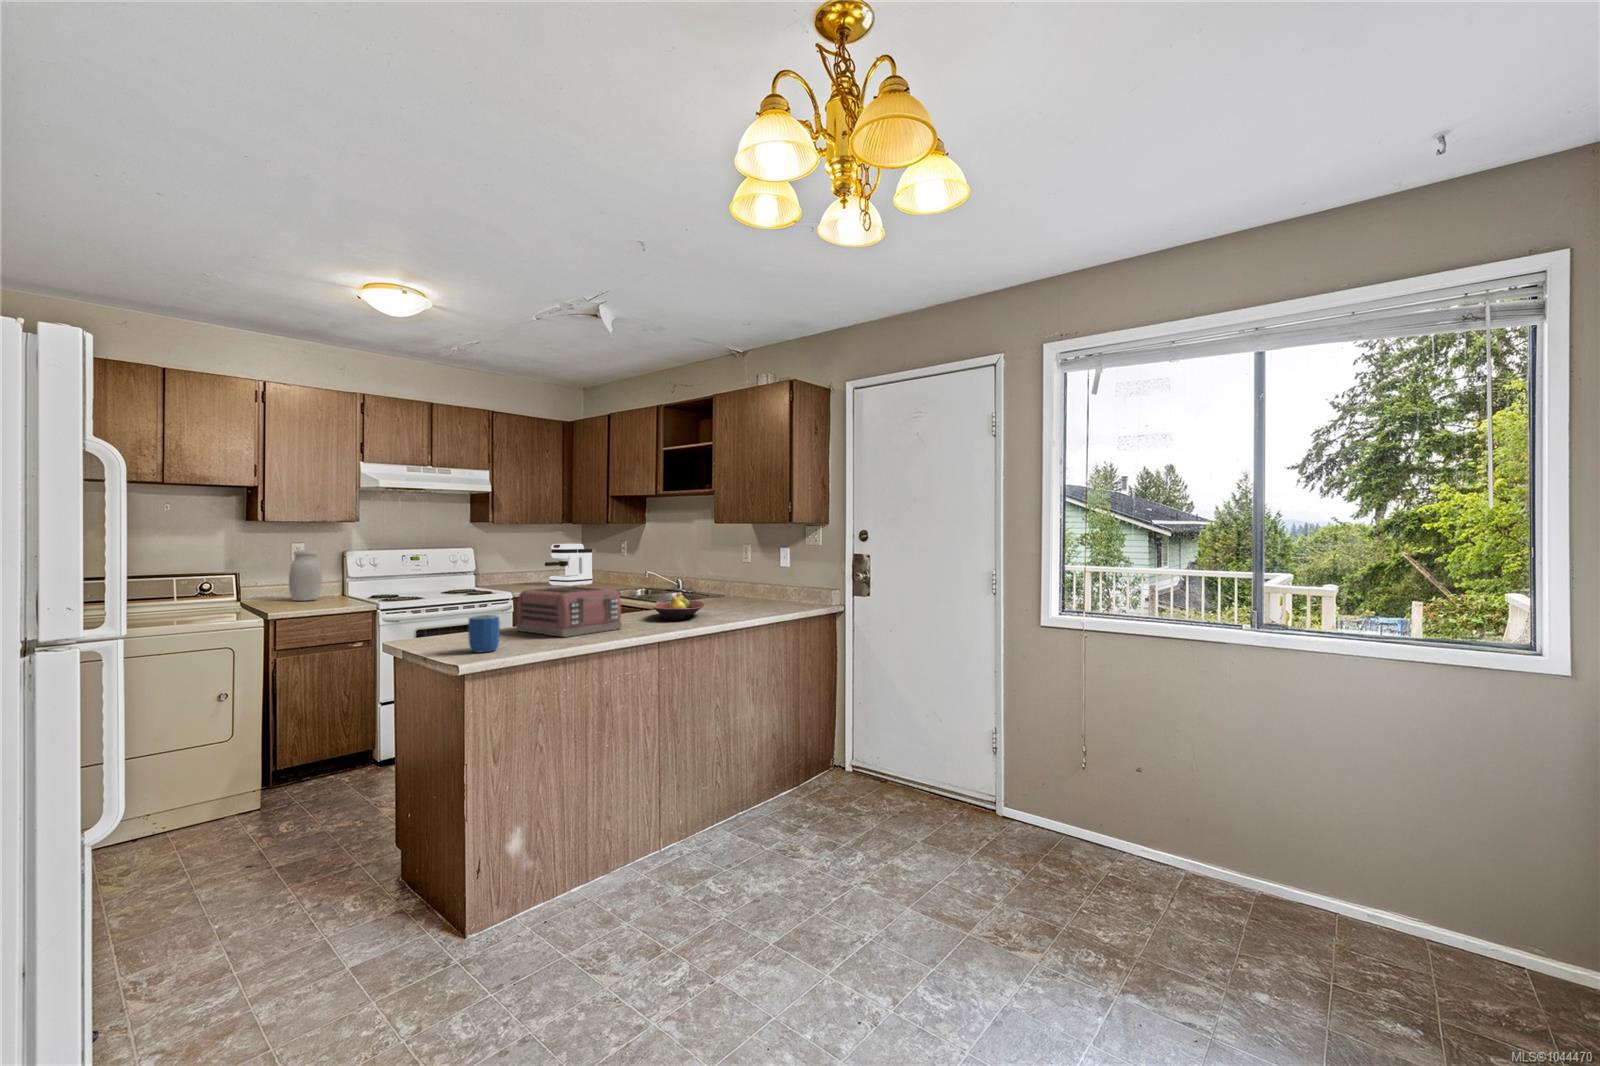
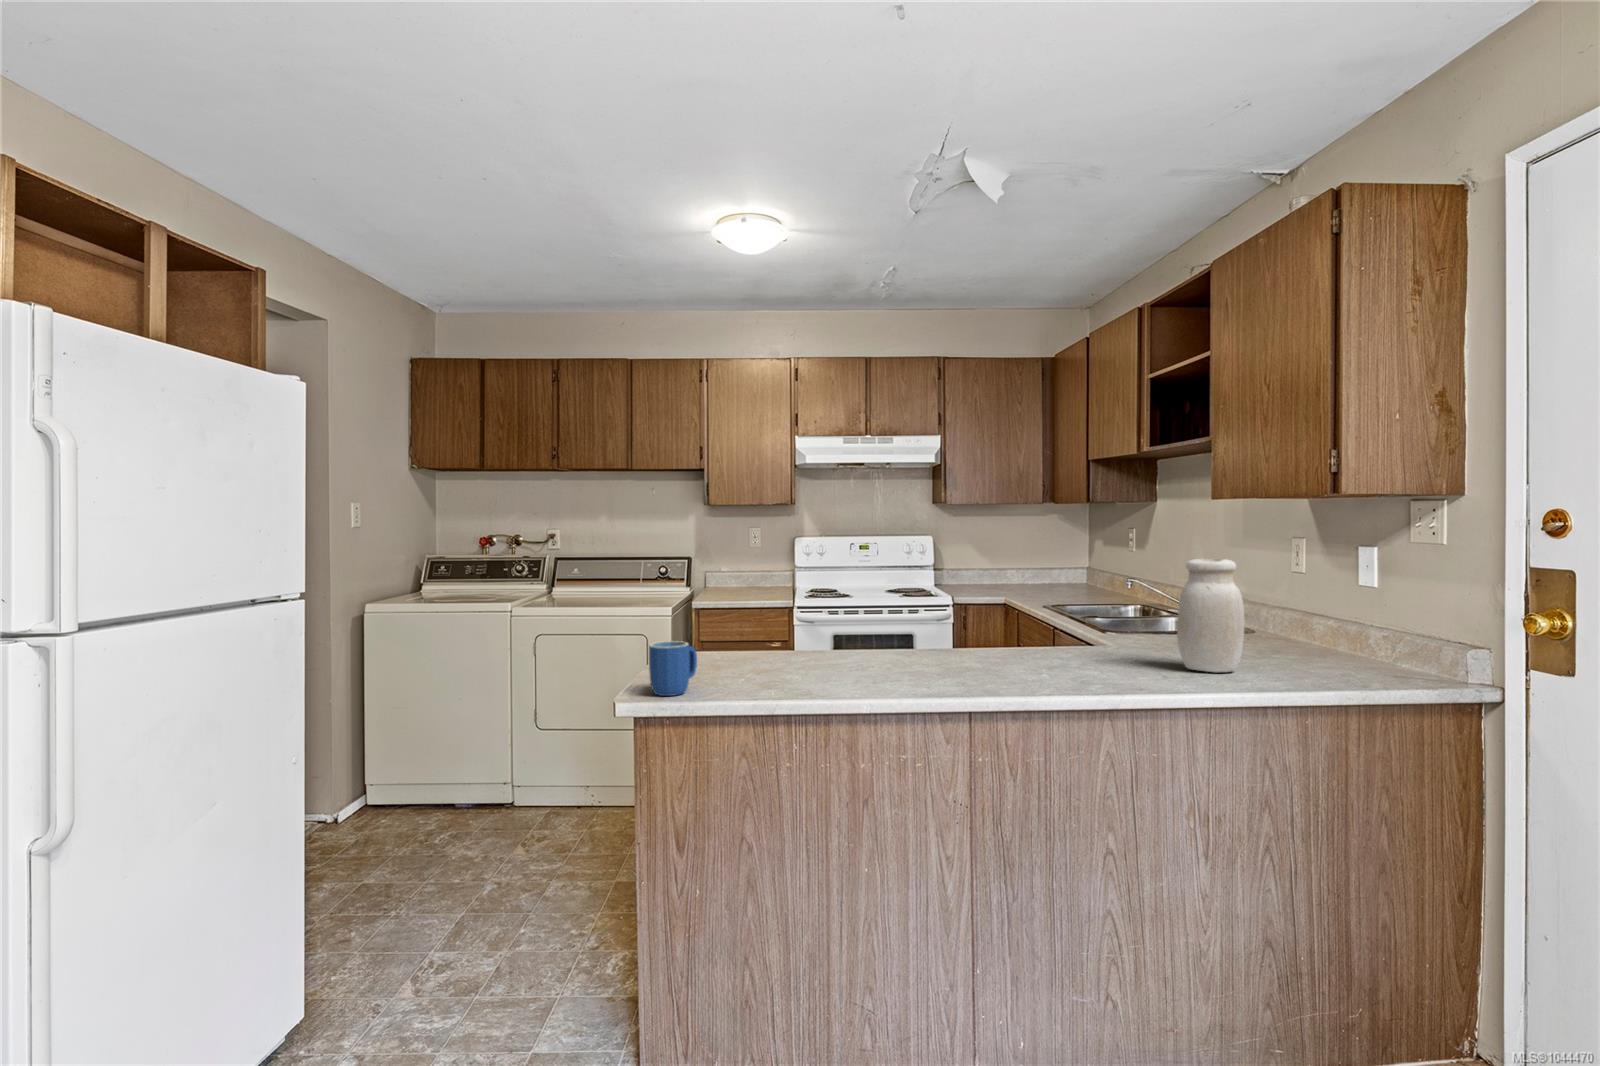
coffee maker: present [545,544,592,586] -> none [1026,531,1095,591]
jar: present [289,550,322,601] -> present [1177,559,1245,672]
toaster: present [516,586,622,637] -> none [793,603,922,685]
fruit bowl: present [653,594,704,620] -> none [1008,627,1121,676]

